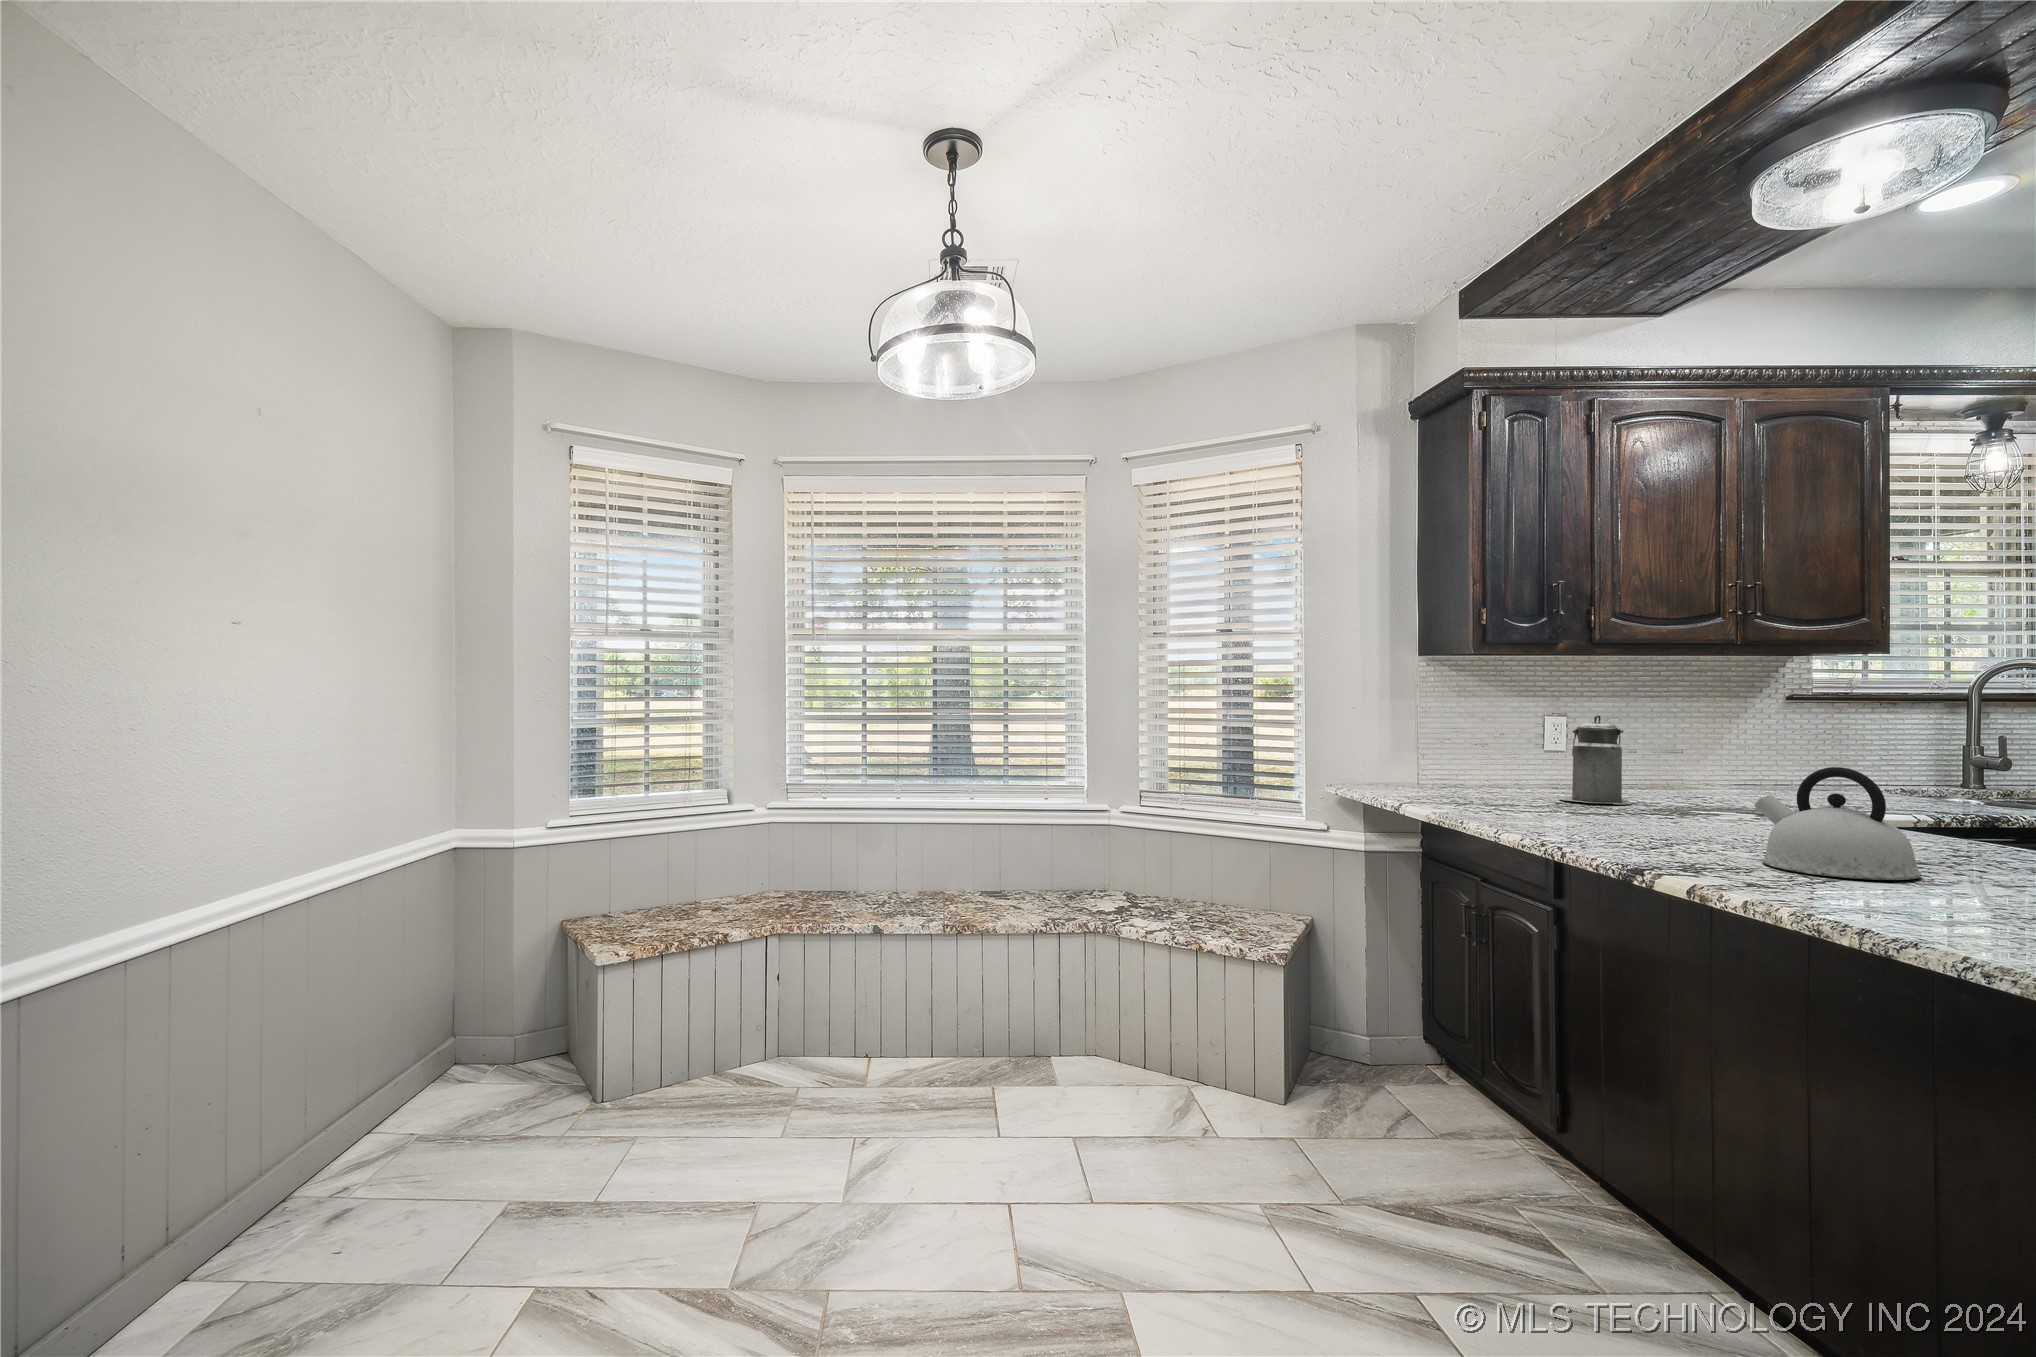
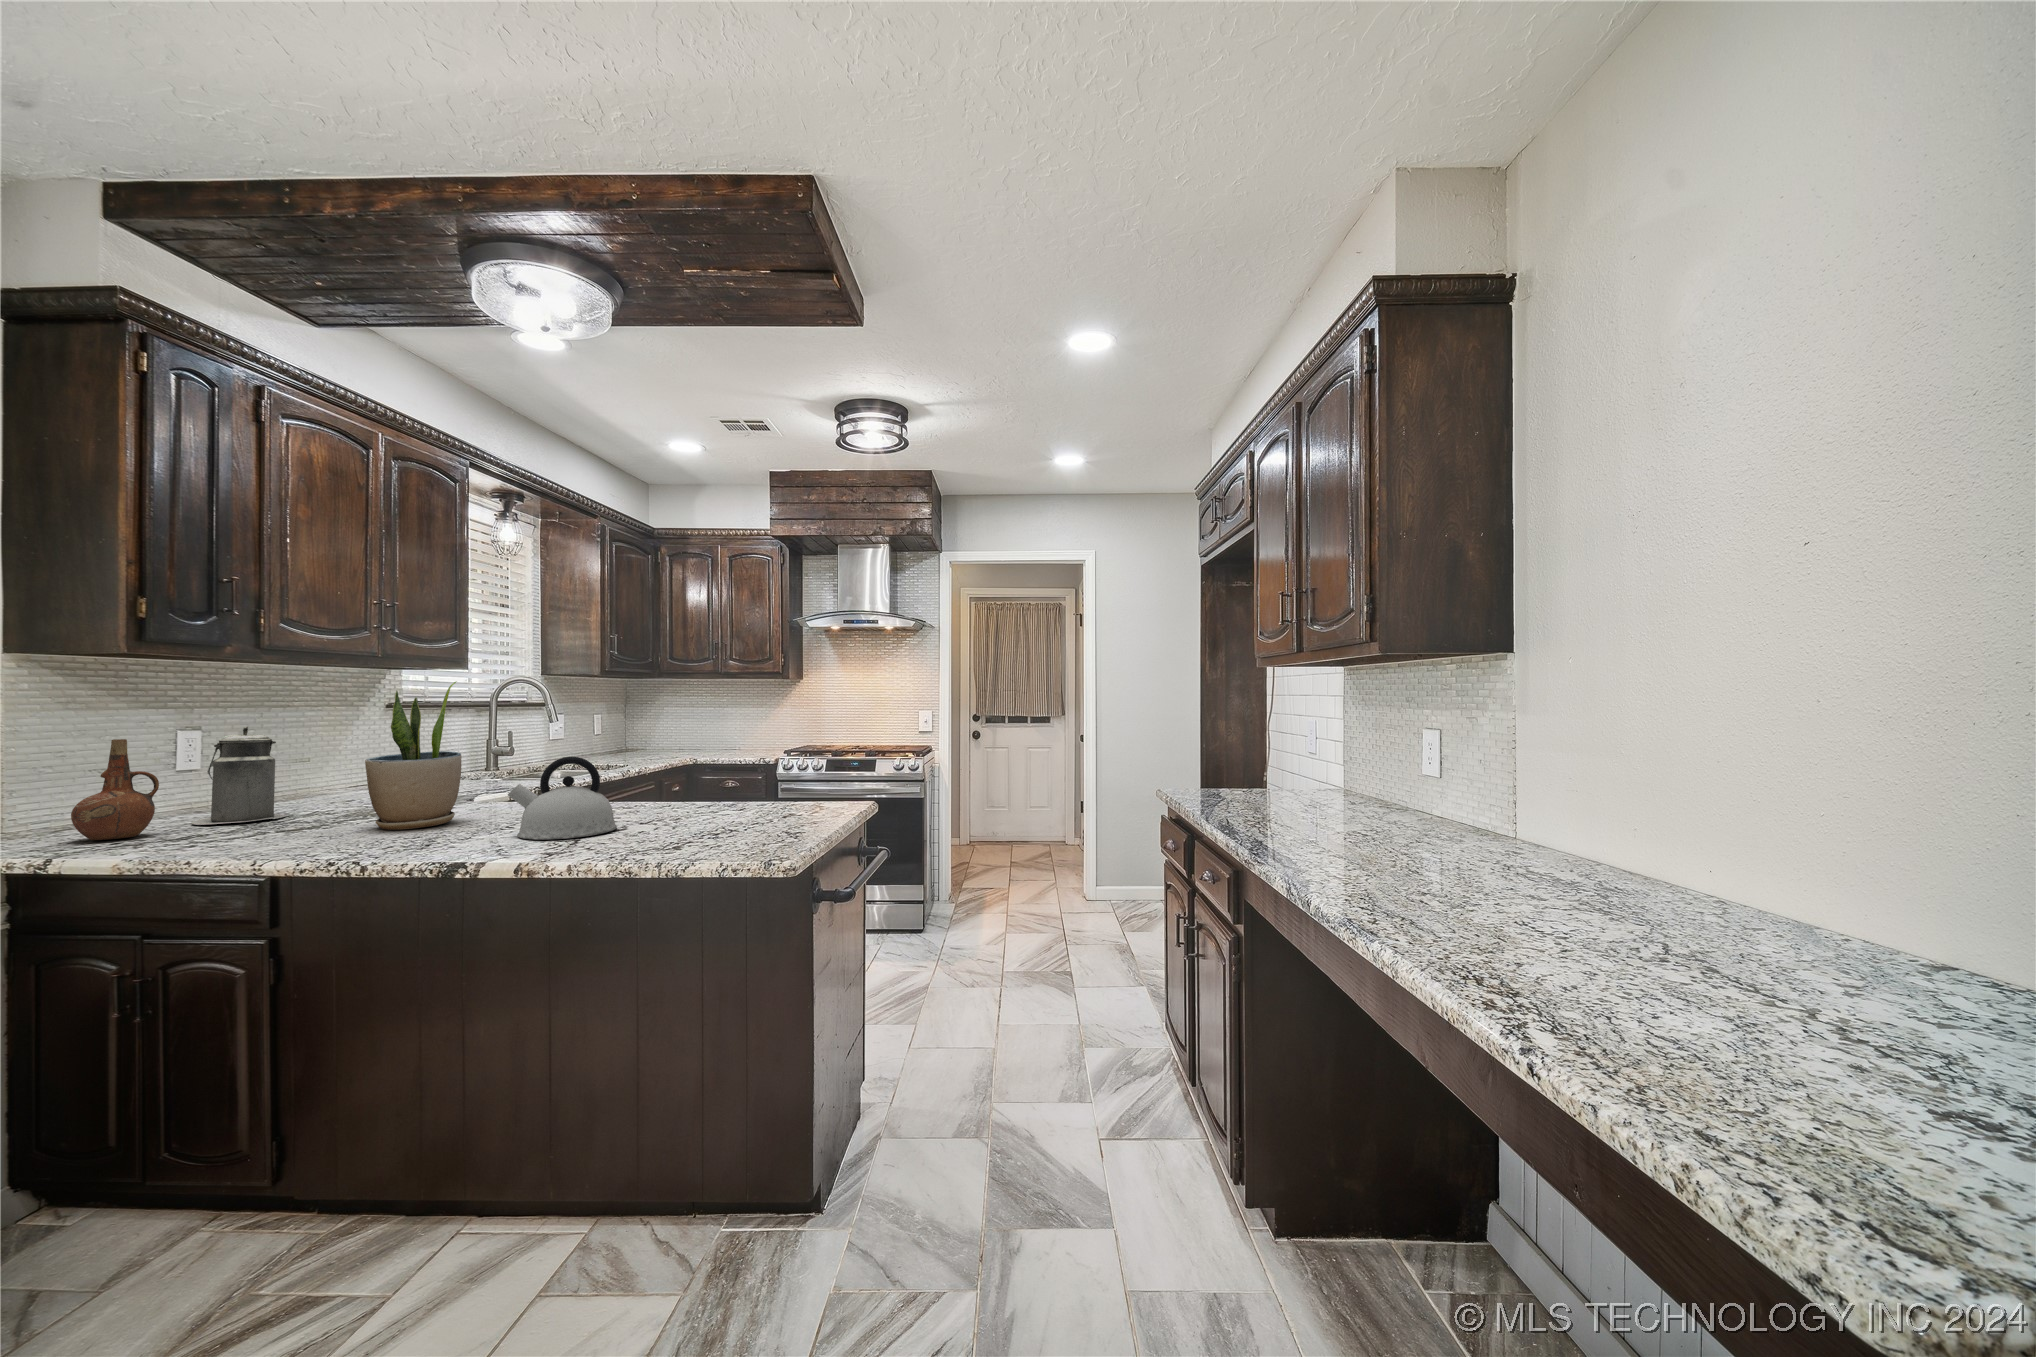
potted plant: none [1651,668,1758,833] -> present [365,682,461,830]
ceramic pitcher: none [1474,721,1526,800] -> present [71,739,159,840]

